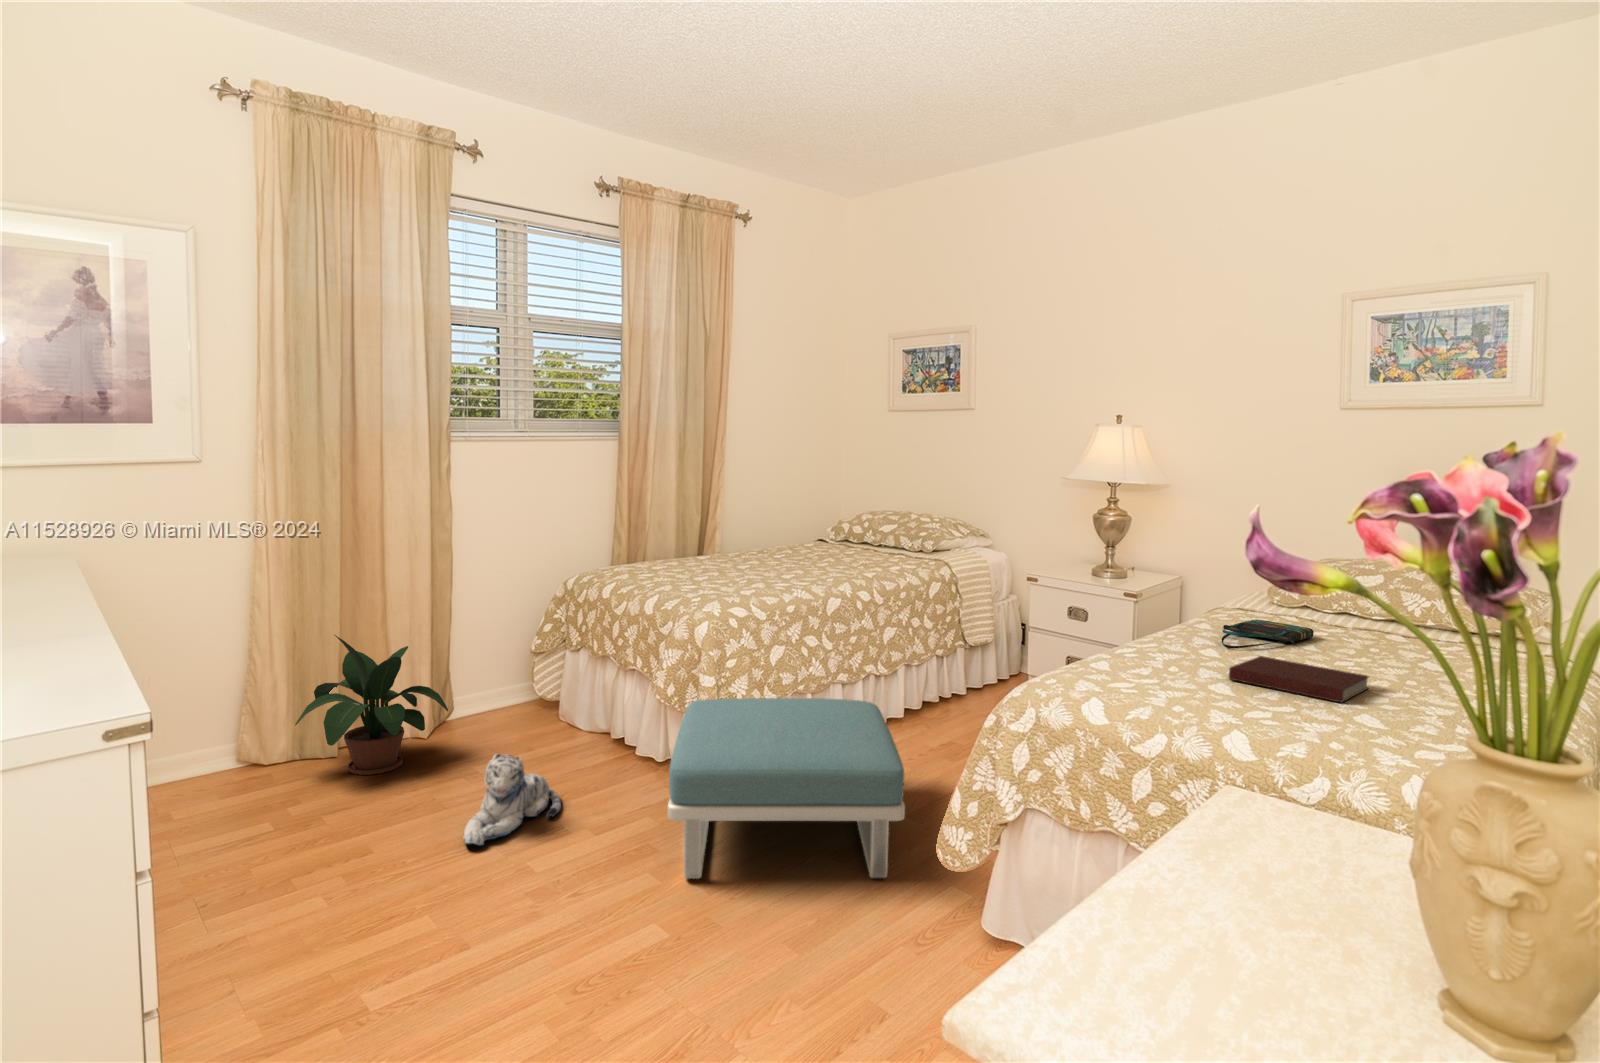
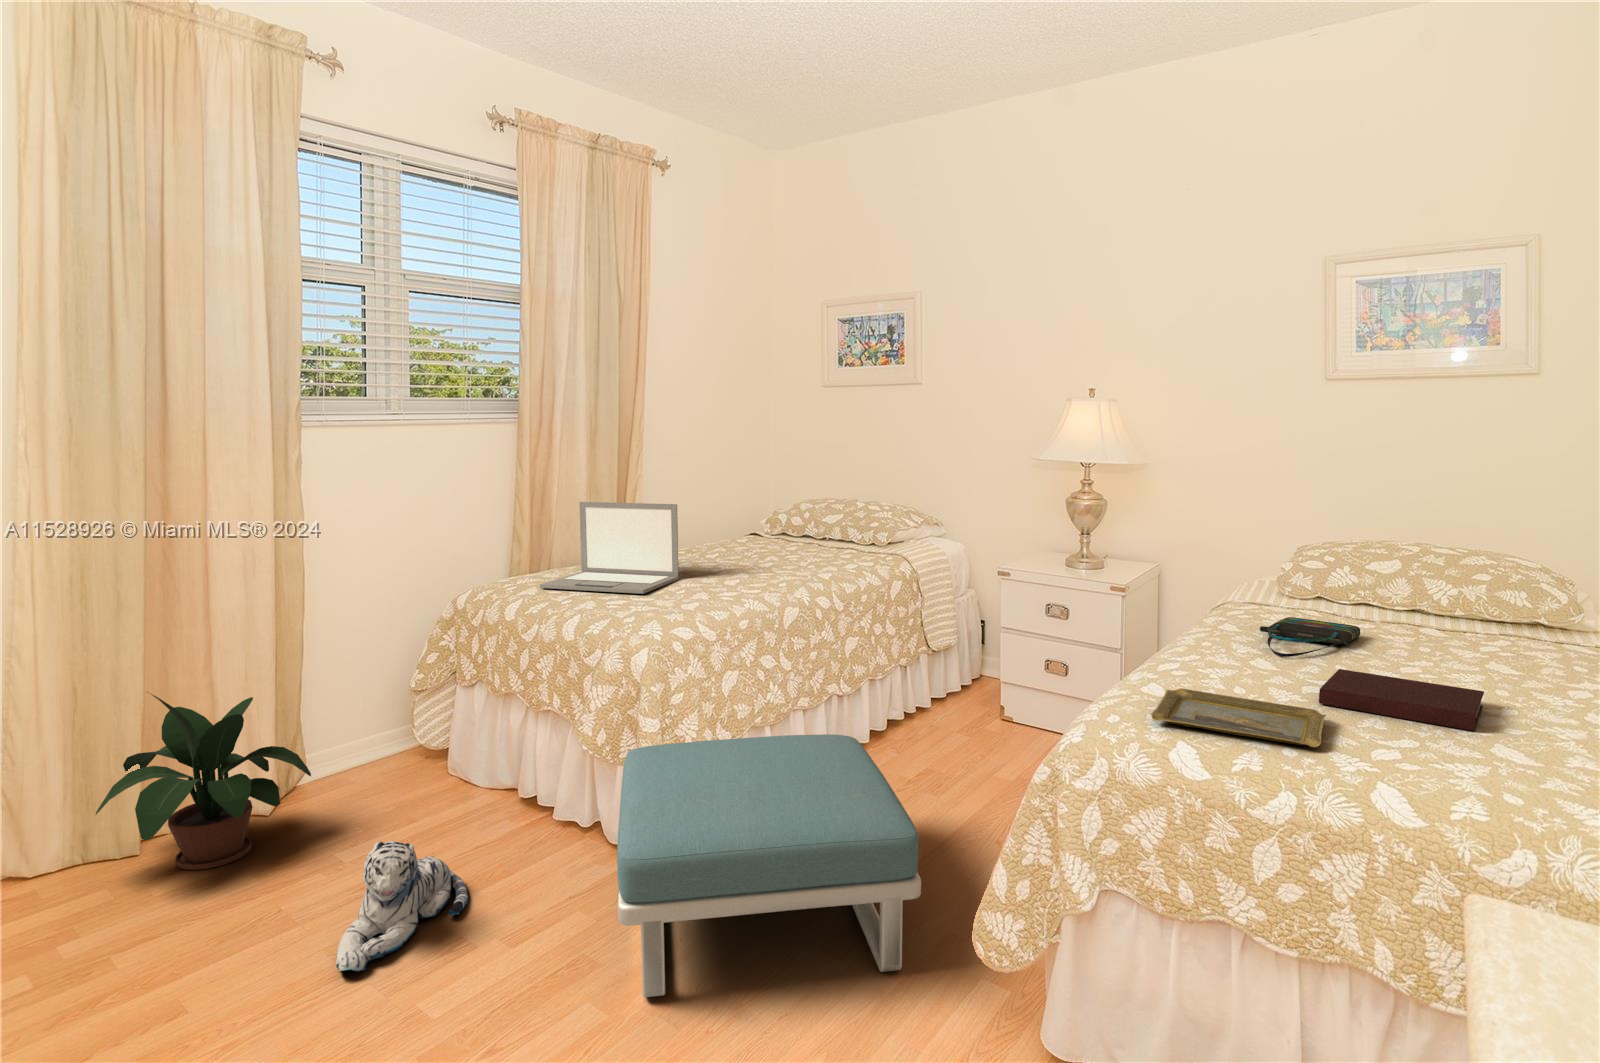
laptop: none [631,504,747,581] -> present [540,502,679,594]
tray: none [1079,663,1222,704] -> present [1151,688,1326,747]

